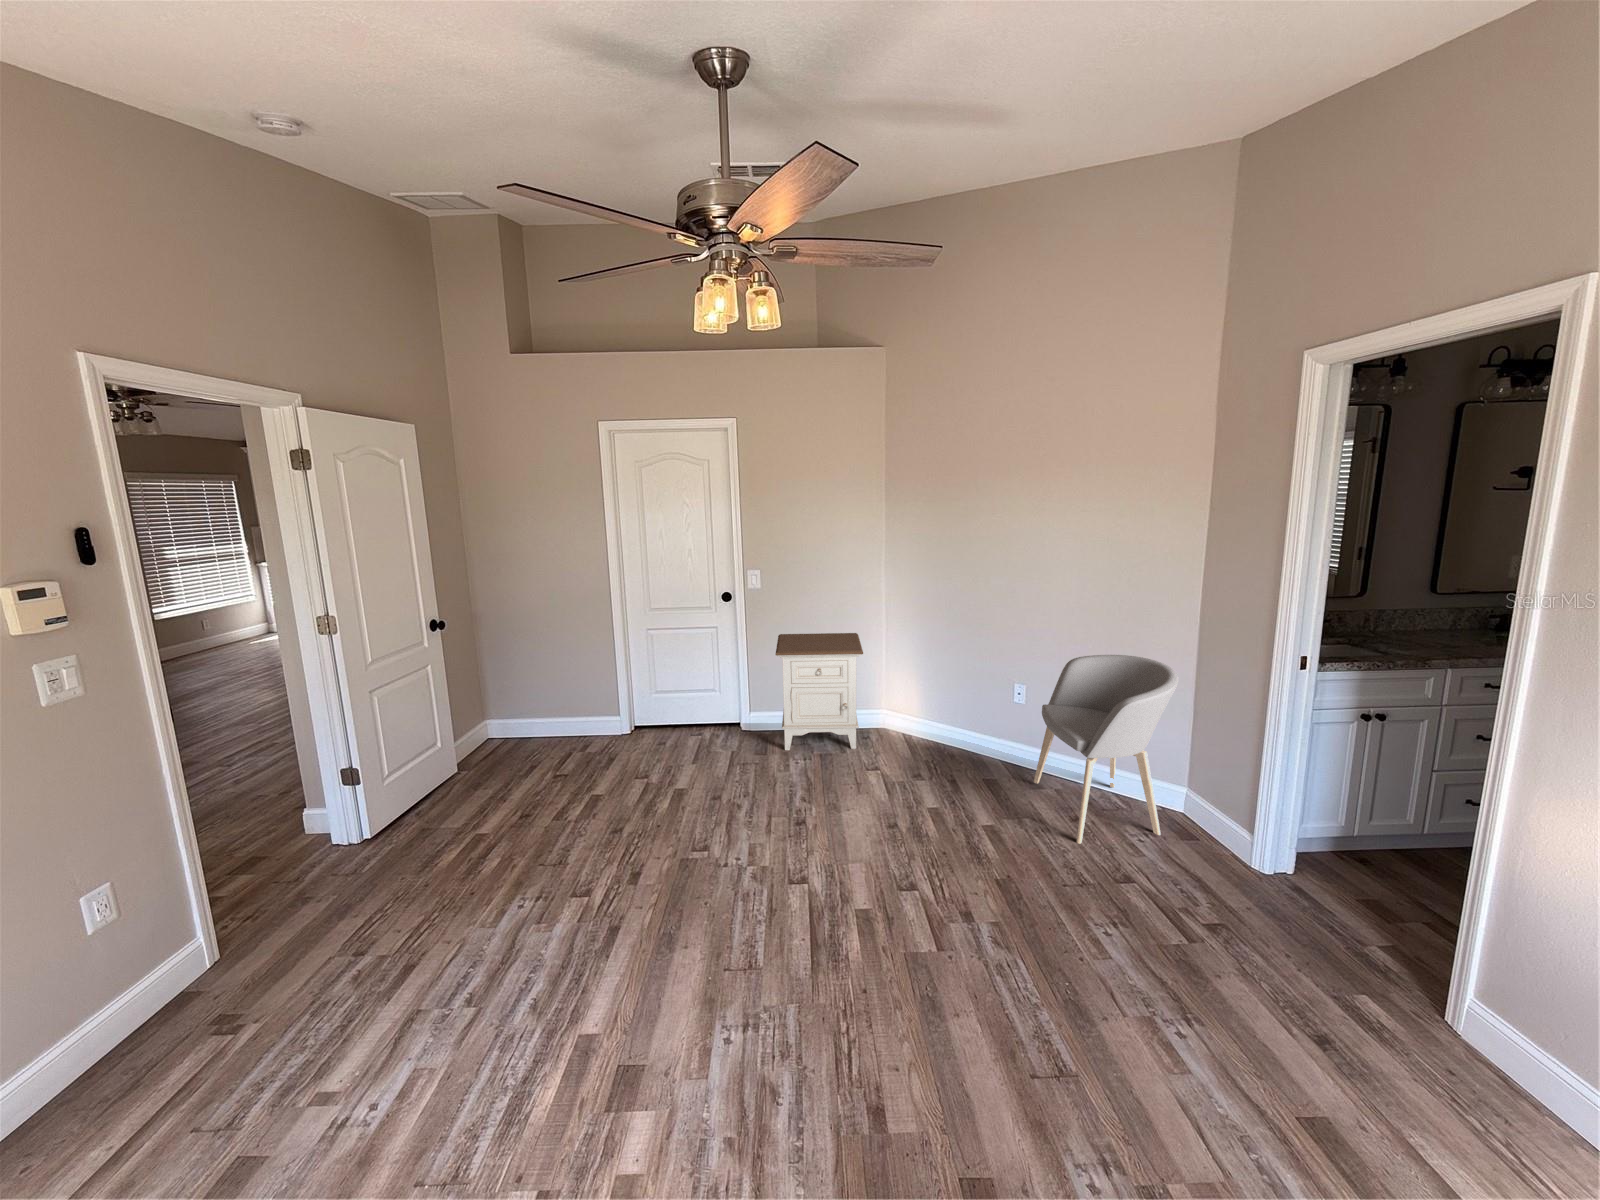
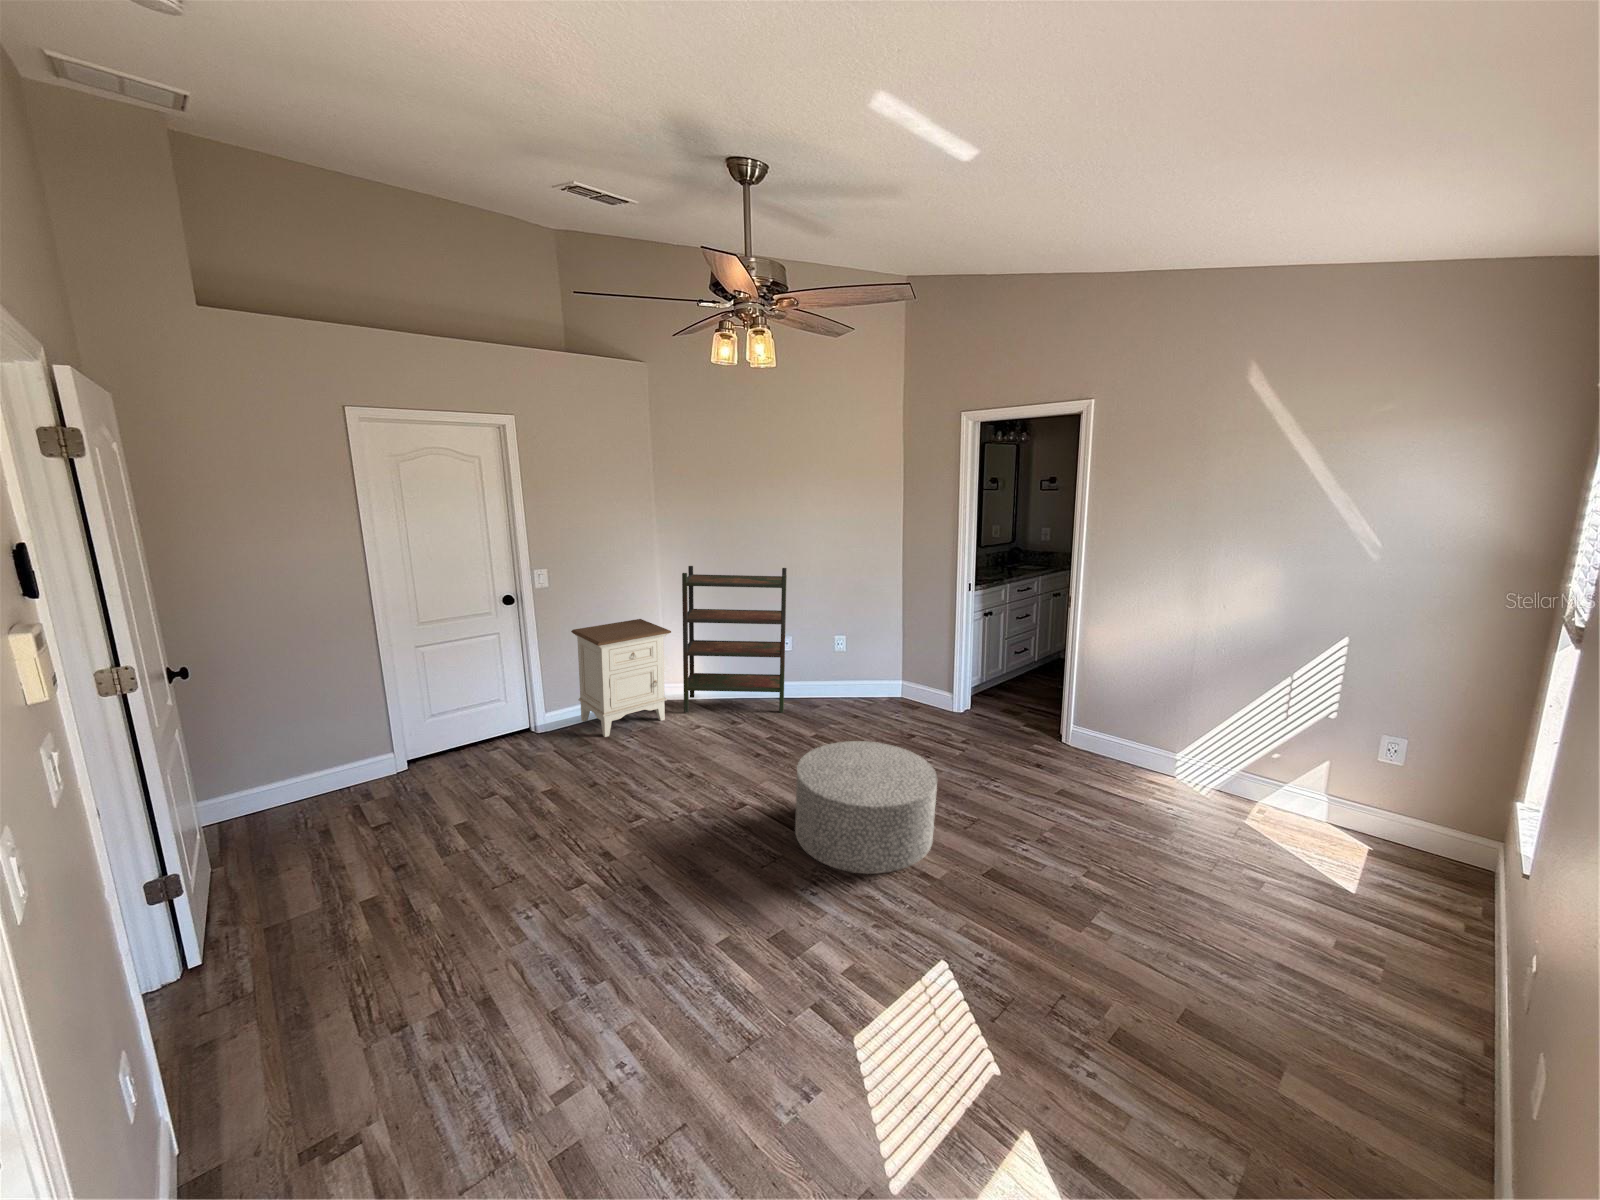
bookshelf: none [882,580,1023,783] -> present [682,566,787,713]
armchair: present [1034,655,1178,844] -> none [812,601,906,729]
ottoman: none [782,846,990,1086] -> present [795,741,937,874]

